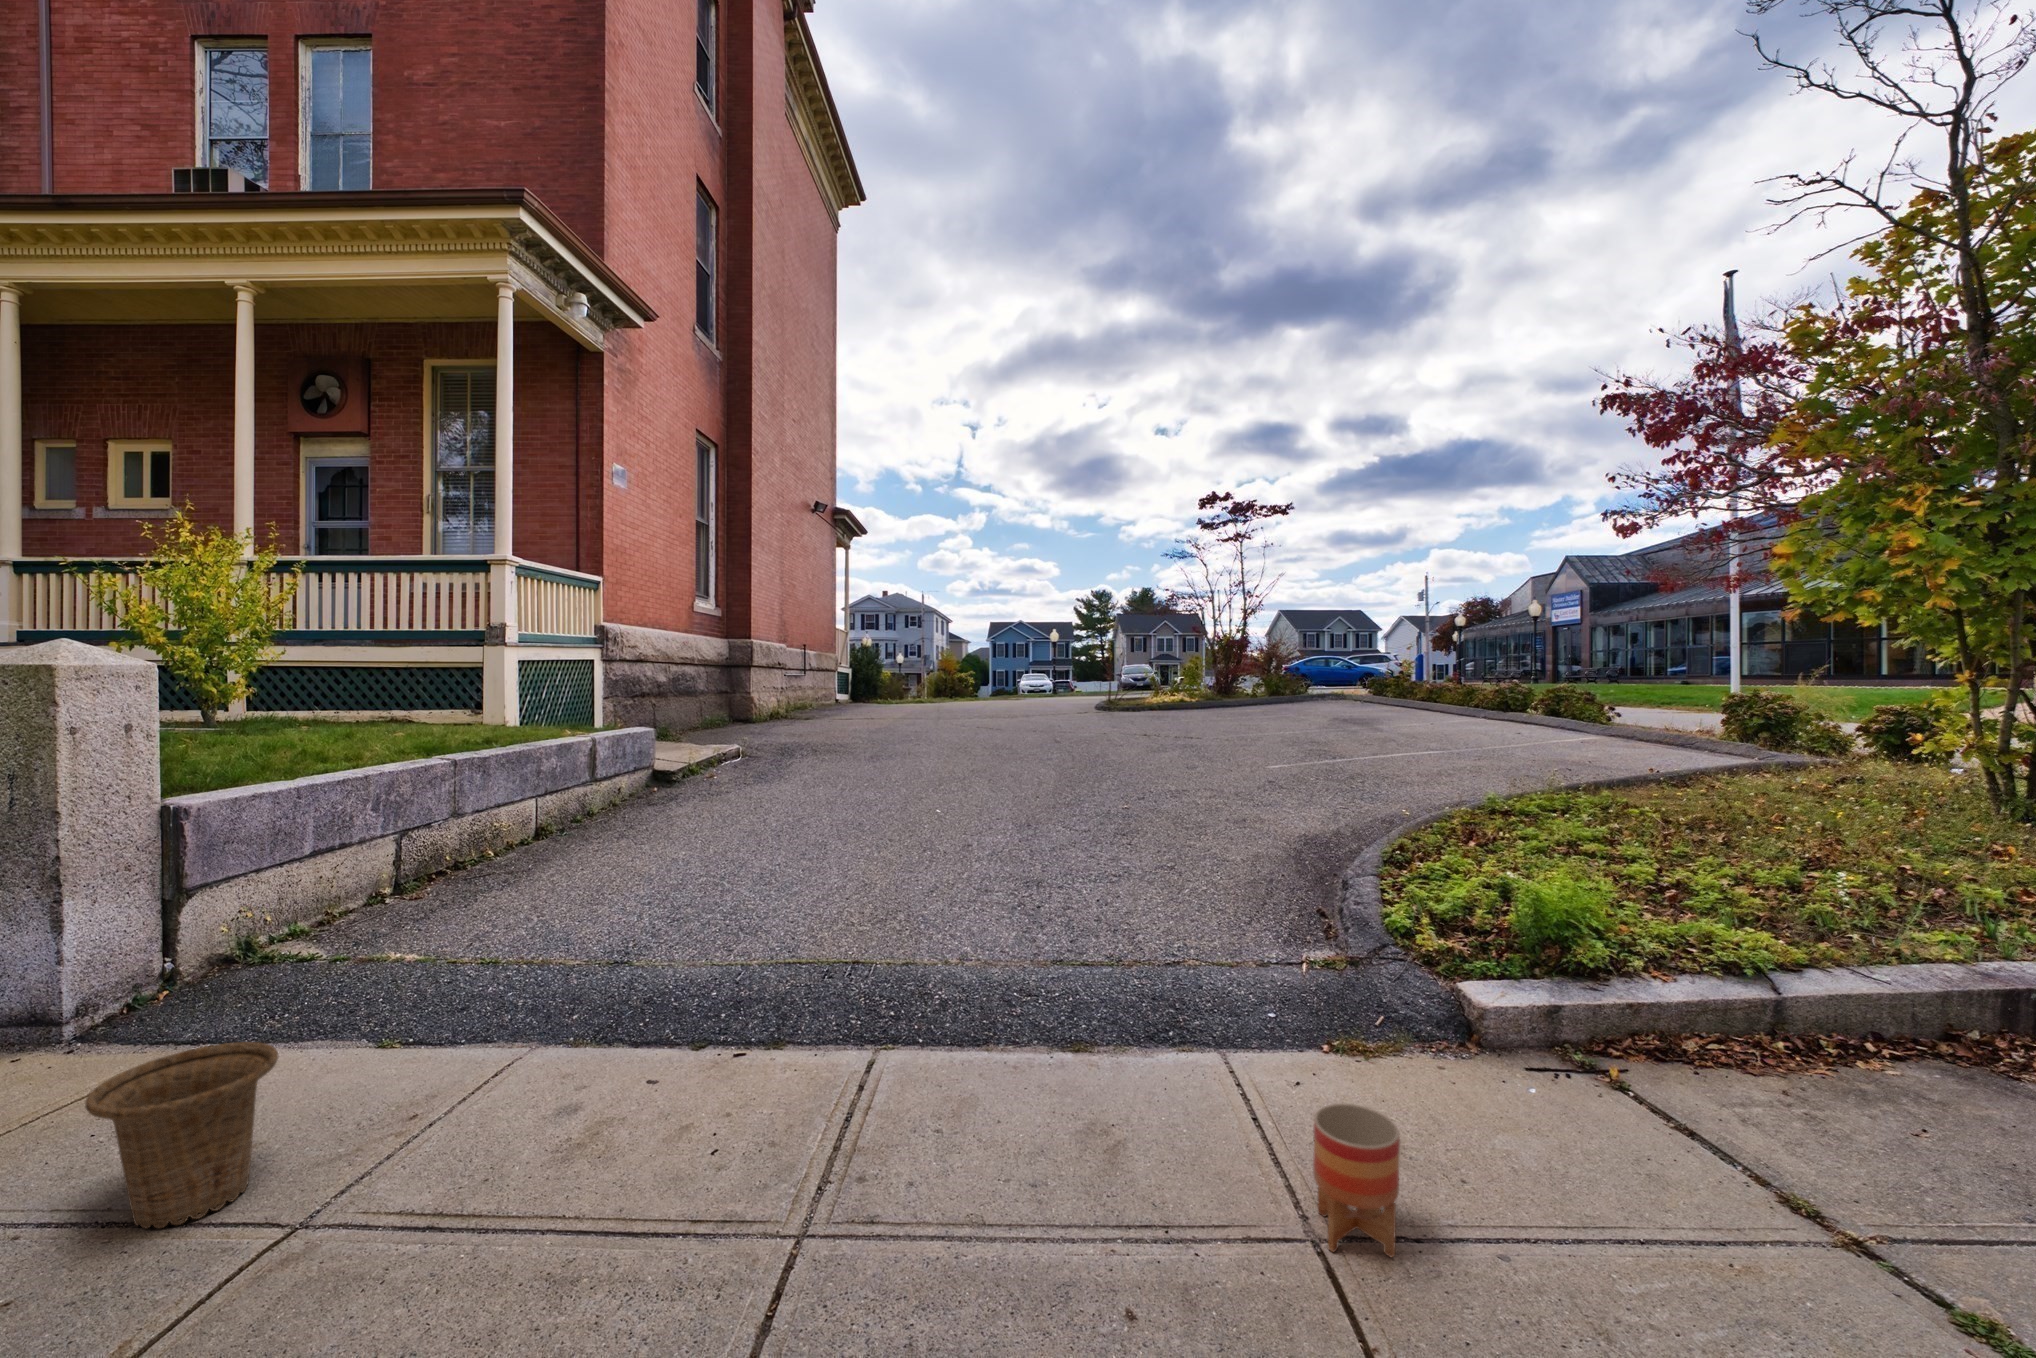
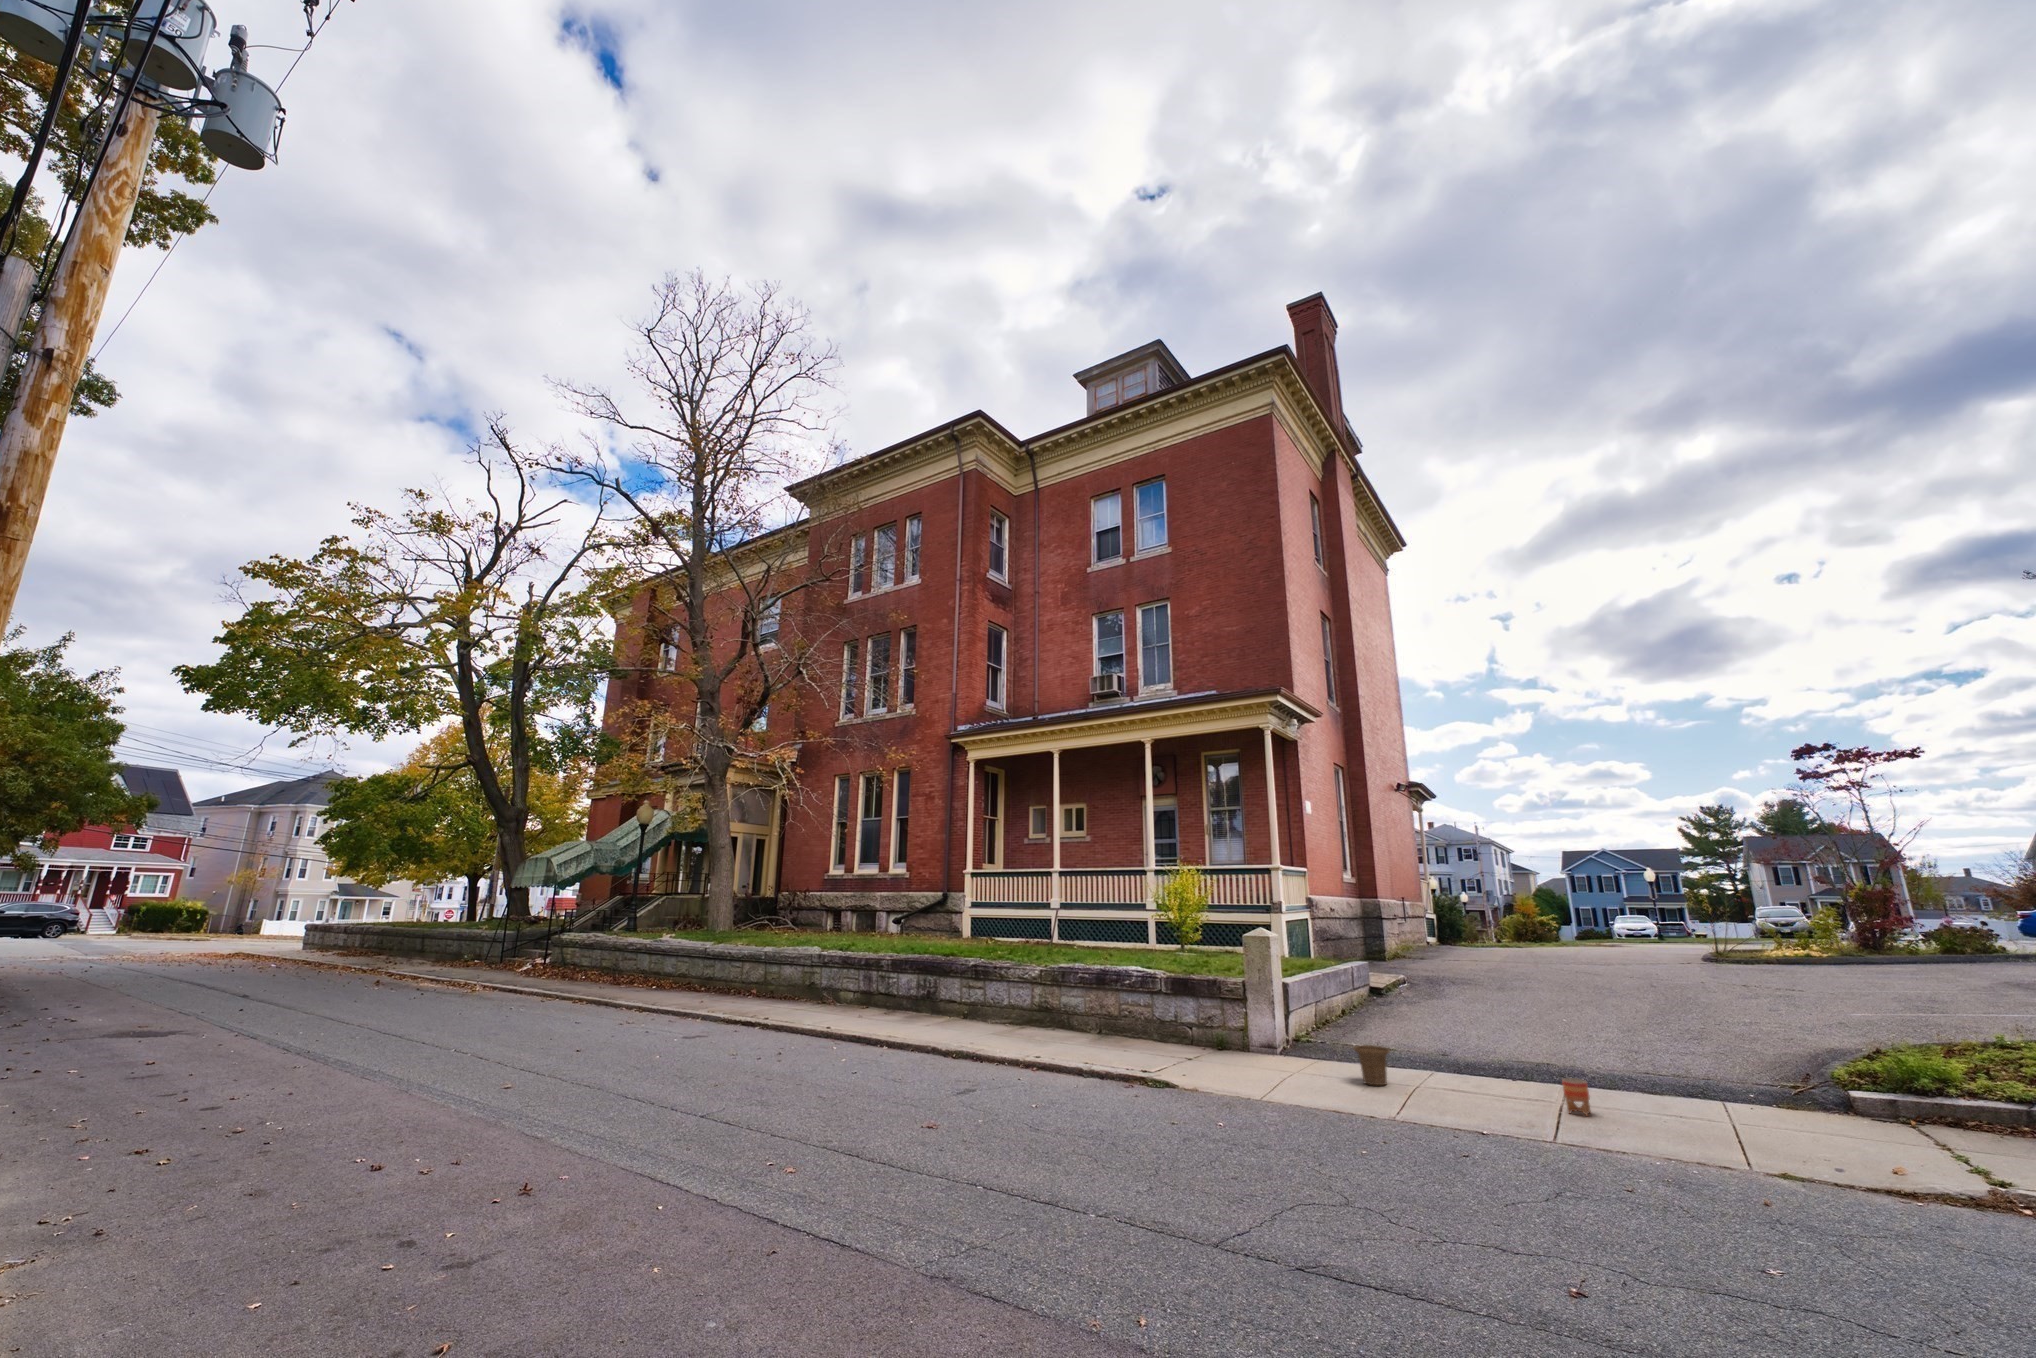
planter: present [1313,1104,1400,1257] -> present [1562,1078,1591,1116]

